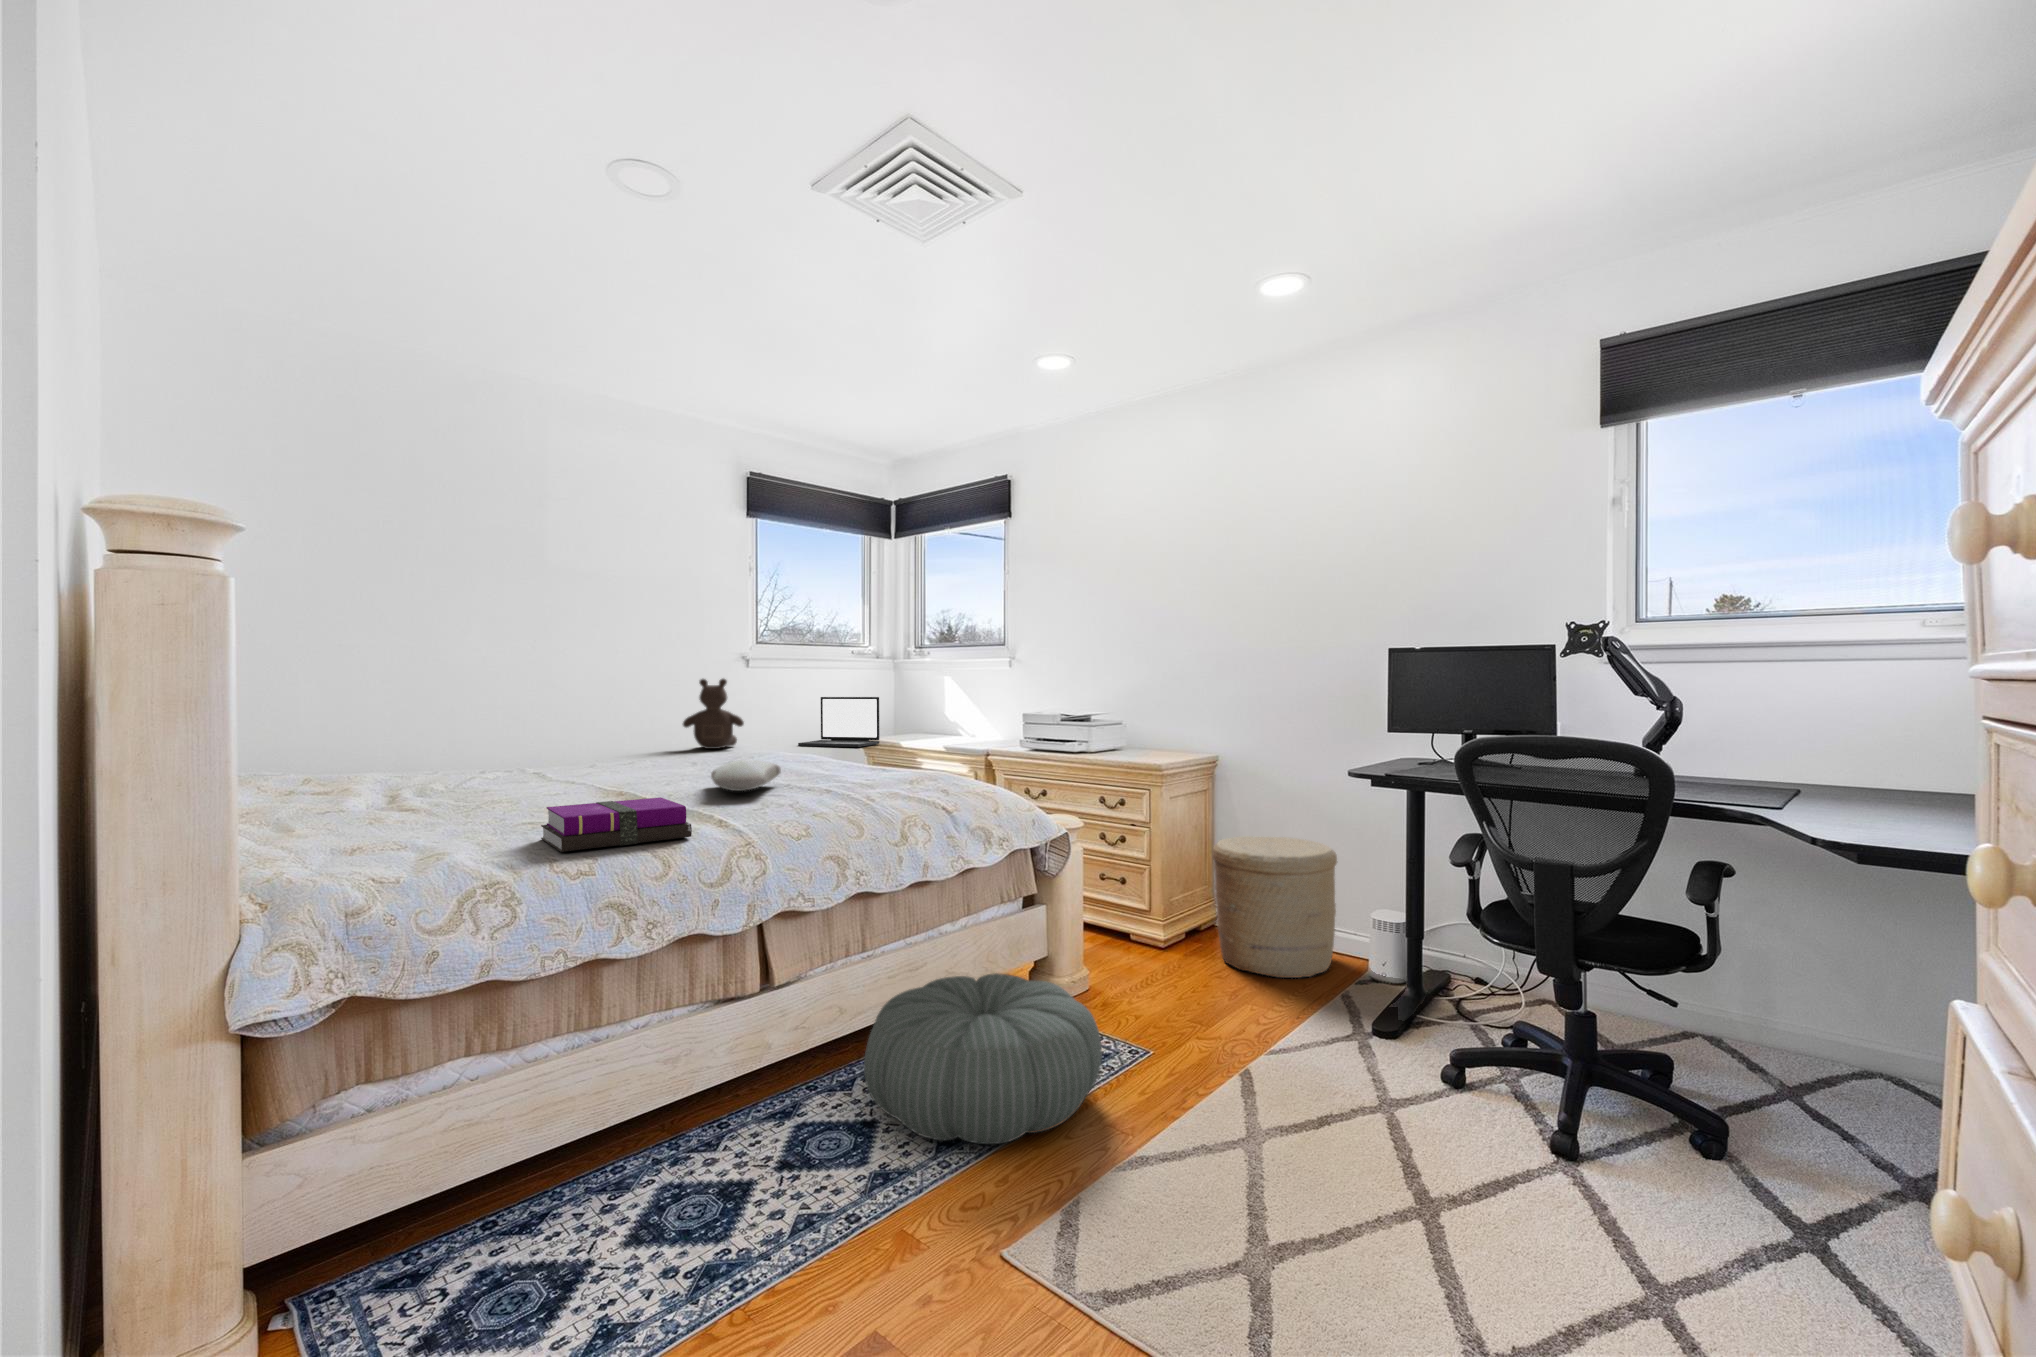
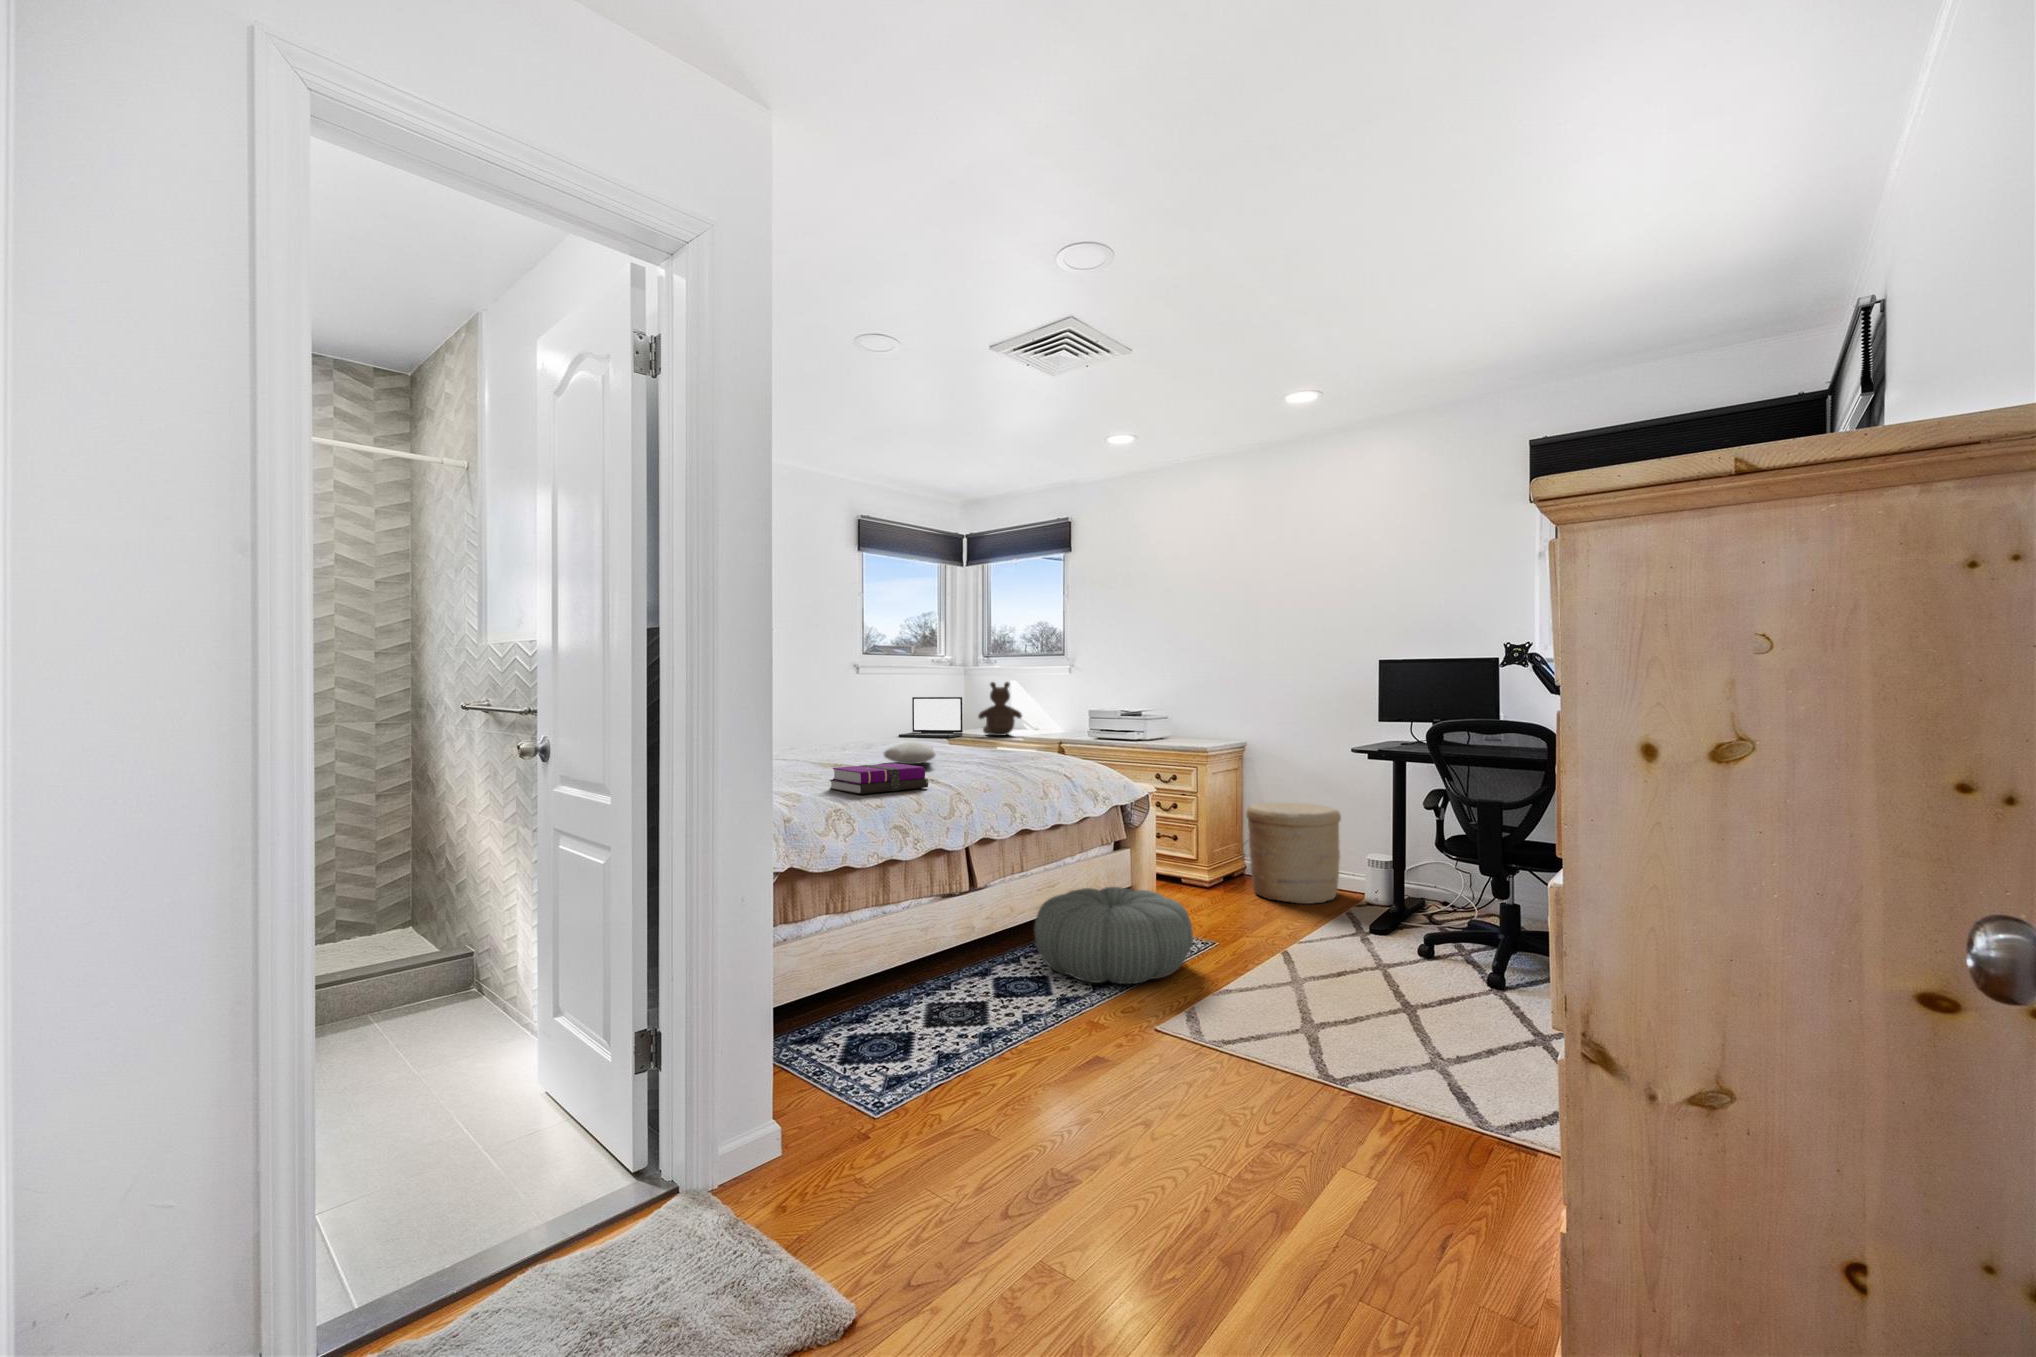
teddy bear: present [683,679,744,749] -> present [978,682,1022,736]

